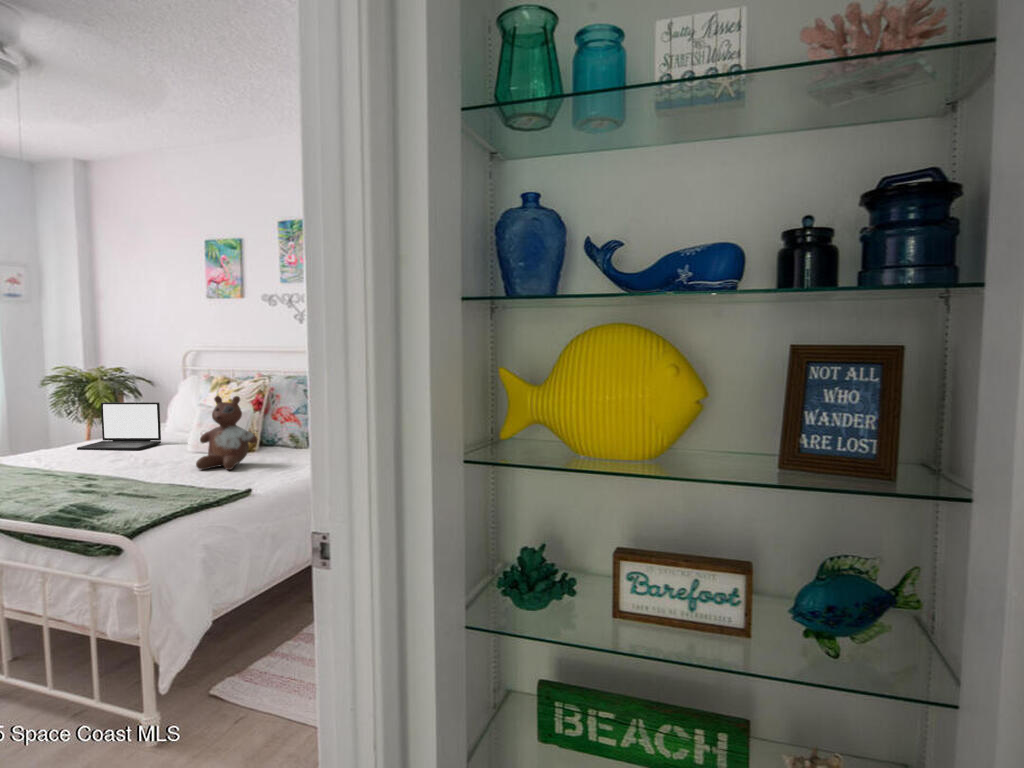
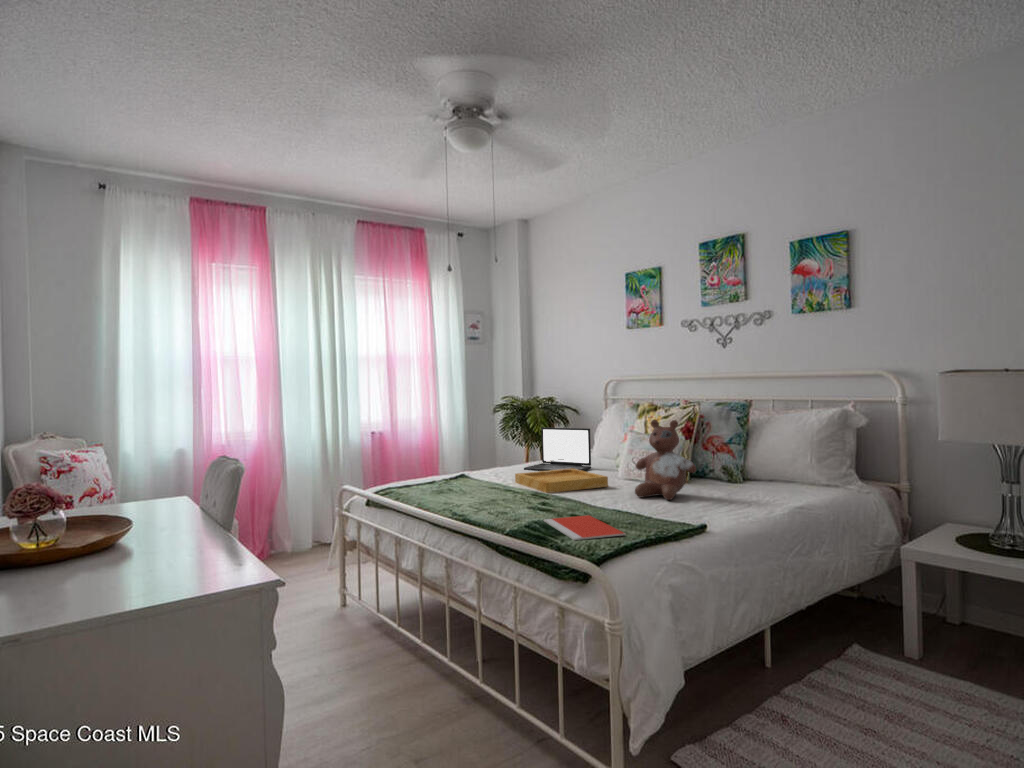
tray: none [61,446,172,474] -> present [515,469,608,493]
notebook: none [83,493,168,518] -> present [544,515,625,540]

